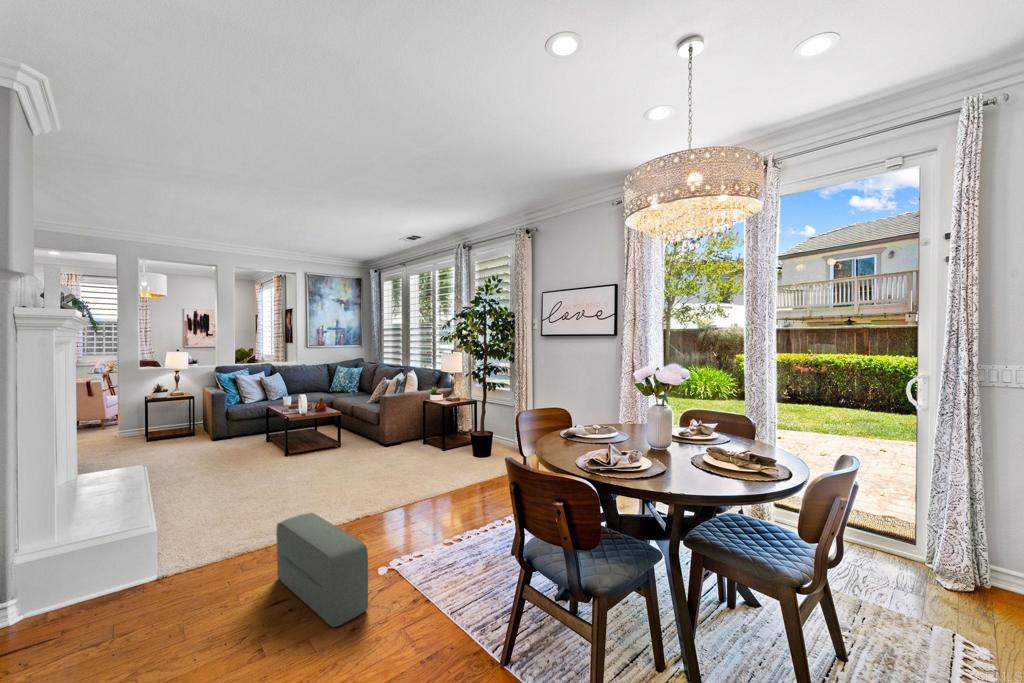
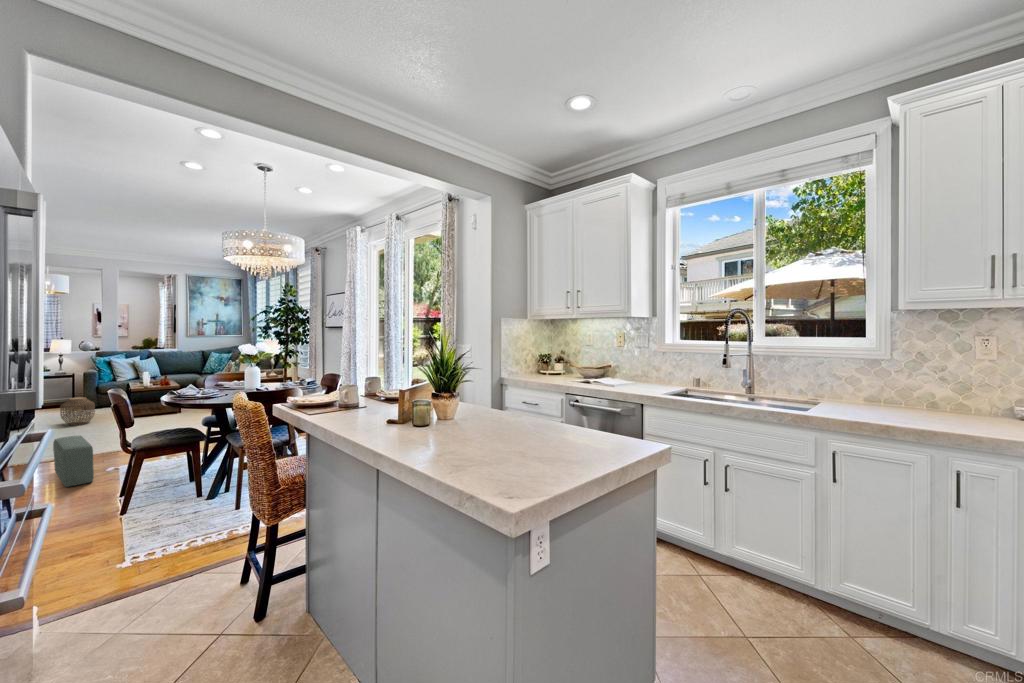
woven basket: none [203,430,244,469] -> present [60,397,95,425]

